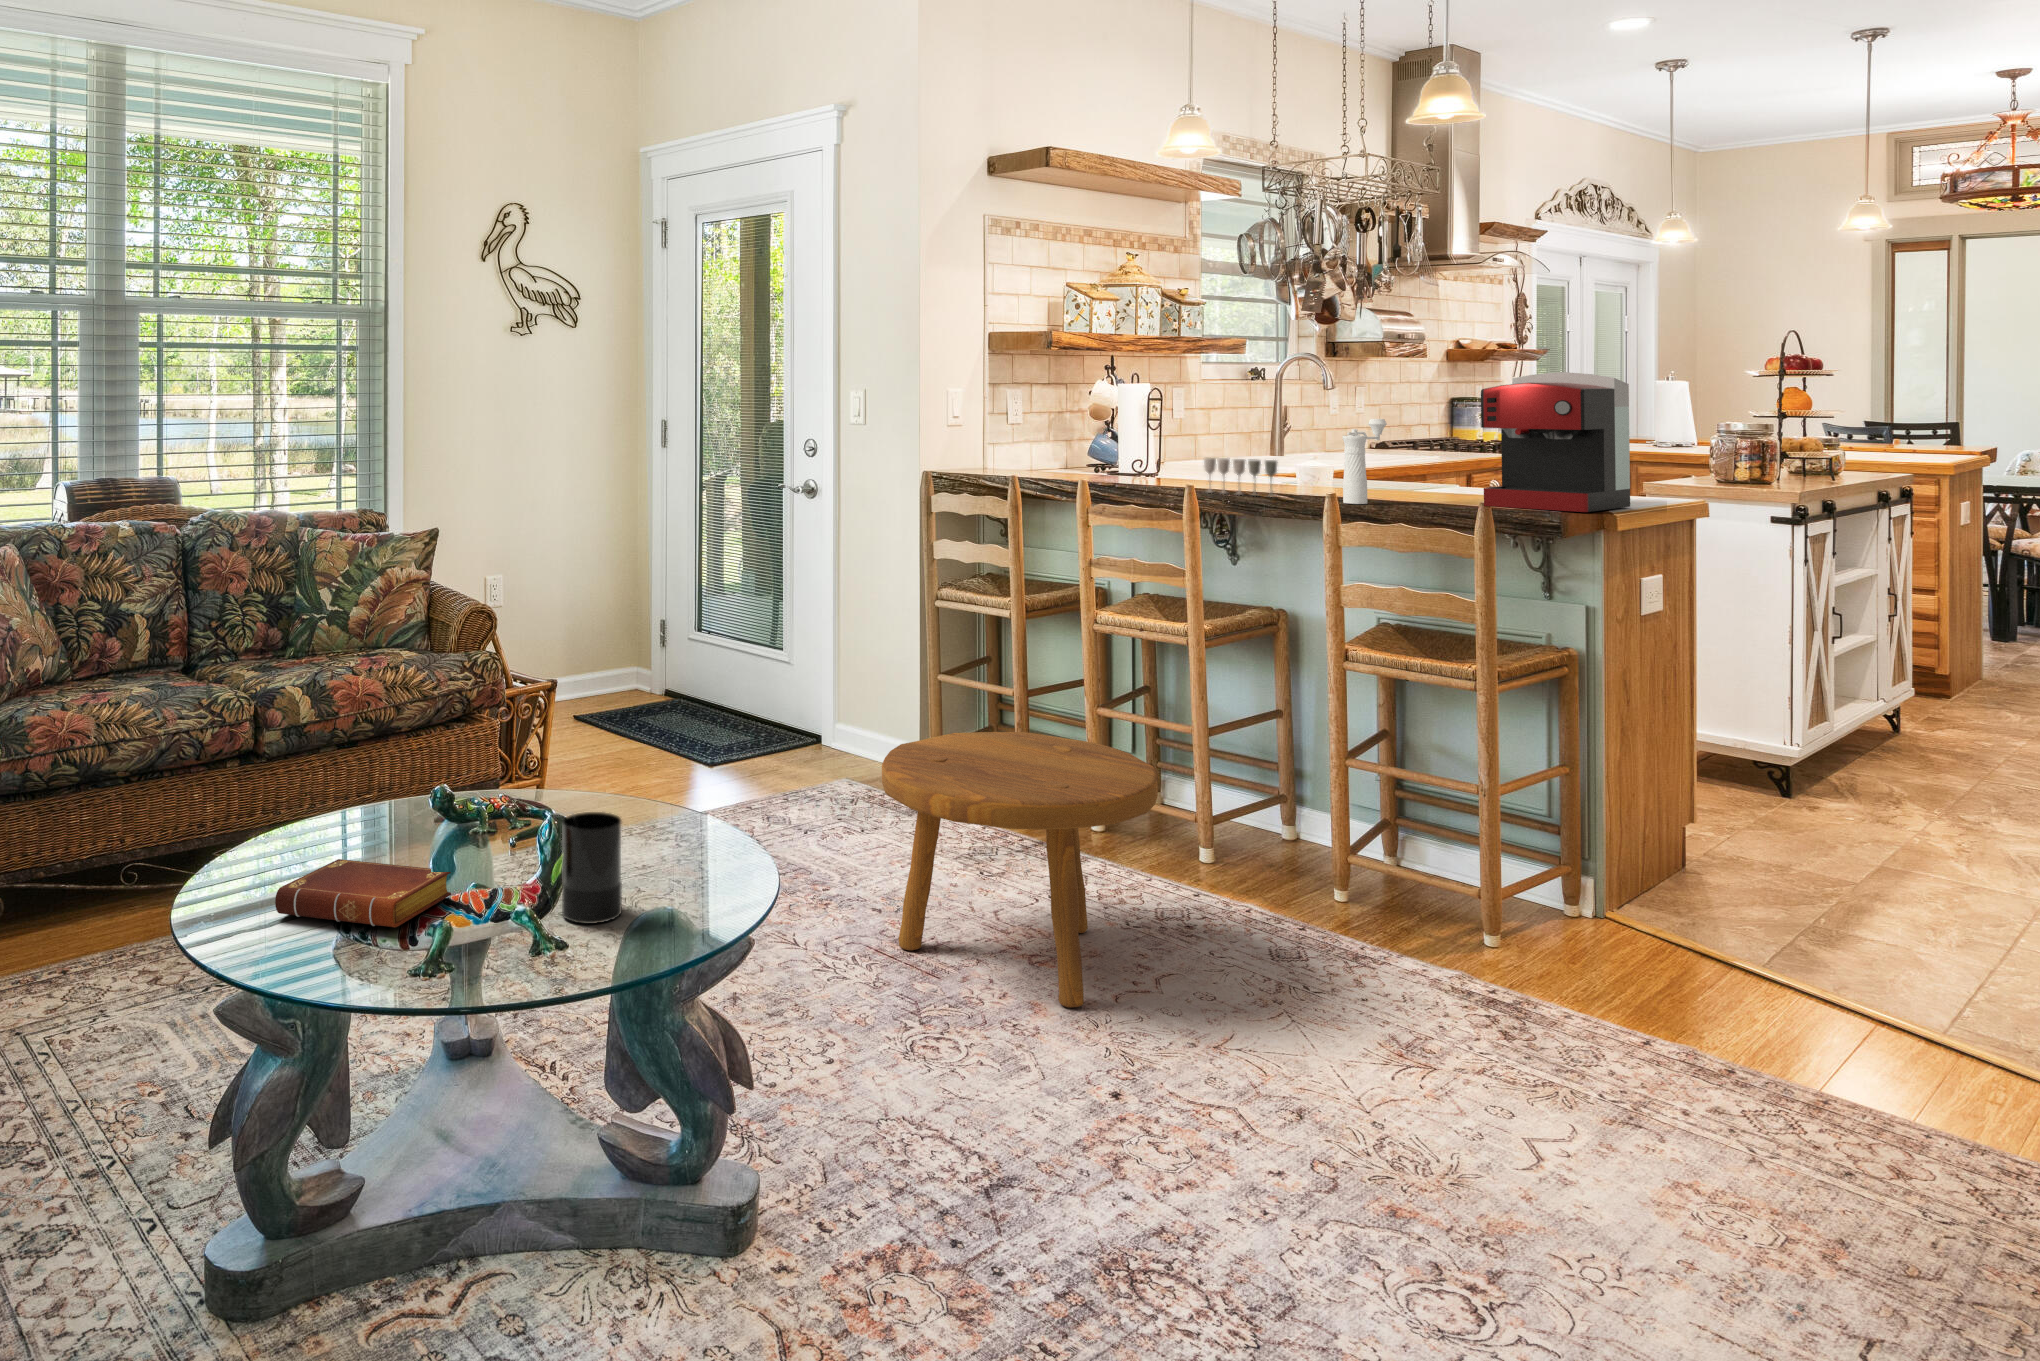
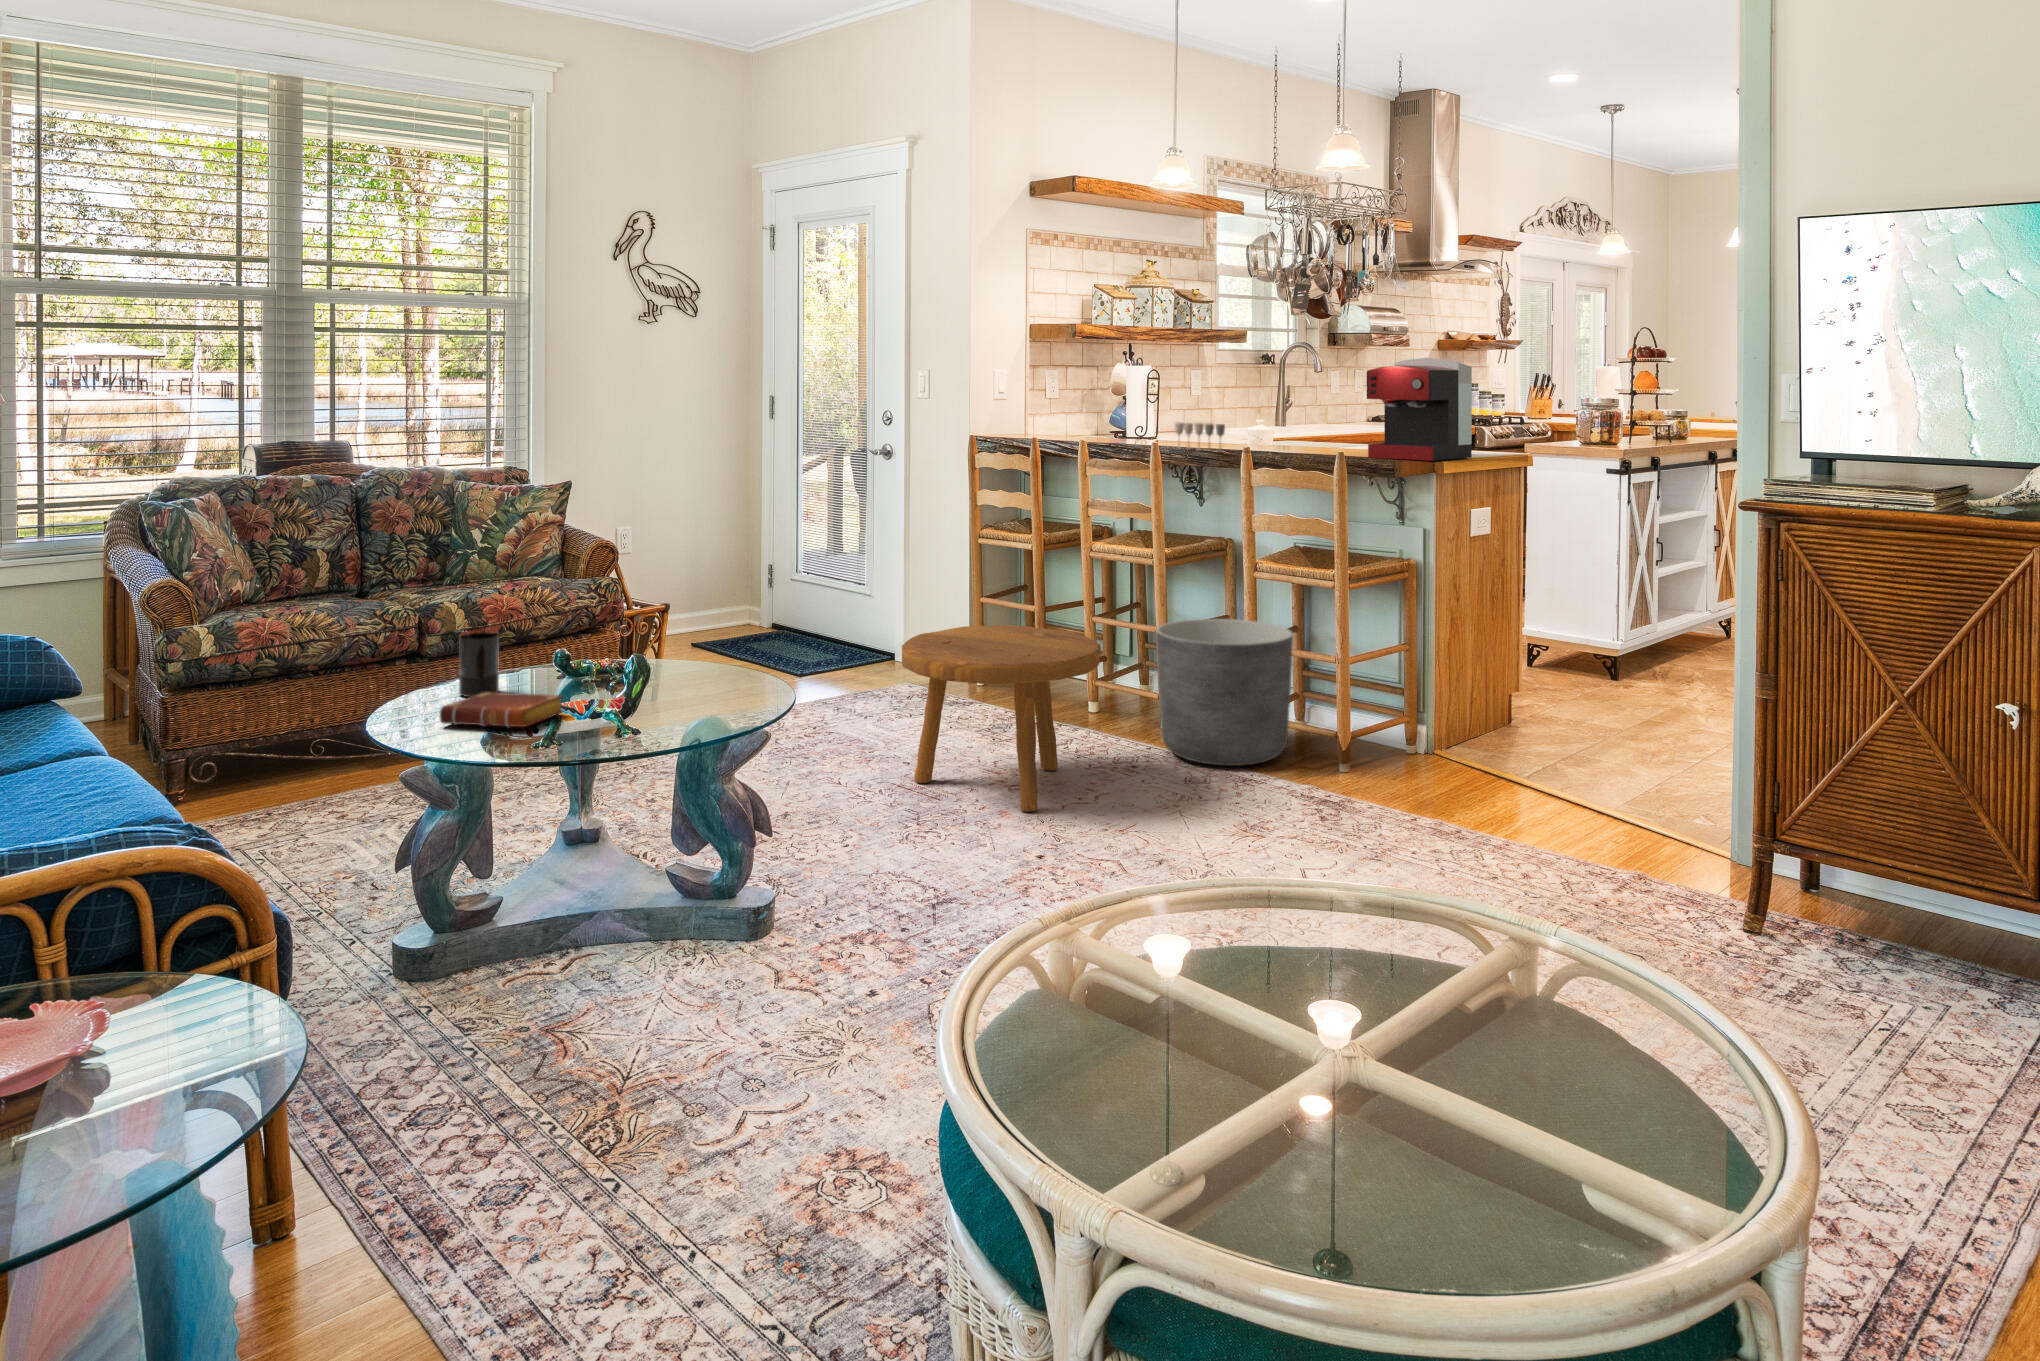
pepper mill: present [1342,419,1387,504] -> none [1267,393,1302,456]
planter: none [1210,722,1408,932] -> present [1156,619,1293,766]
candle: present [562,812,622,924] -> present [459,632,499,697]

